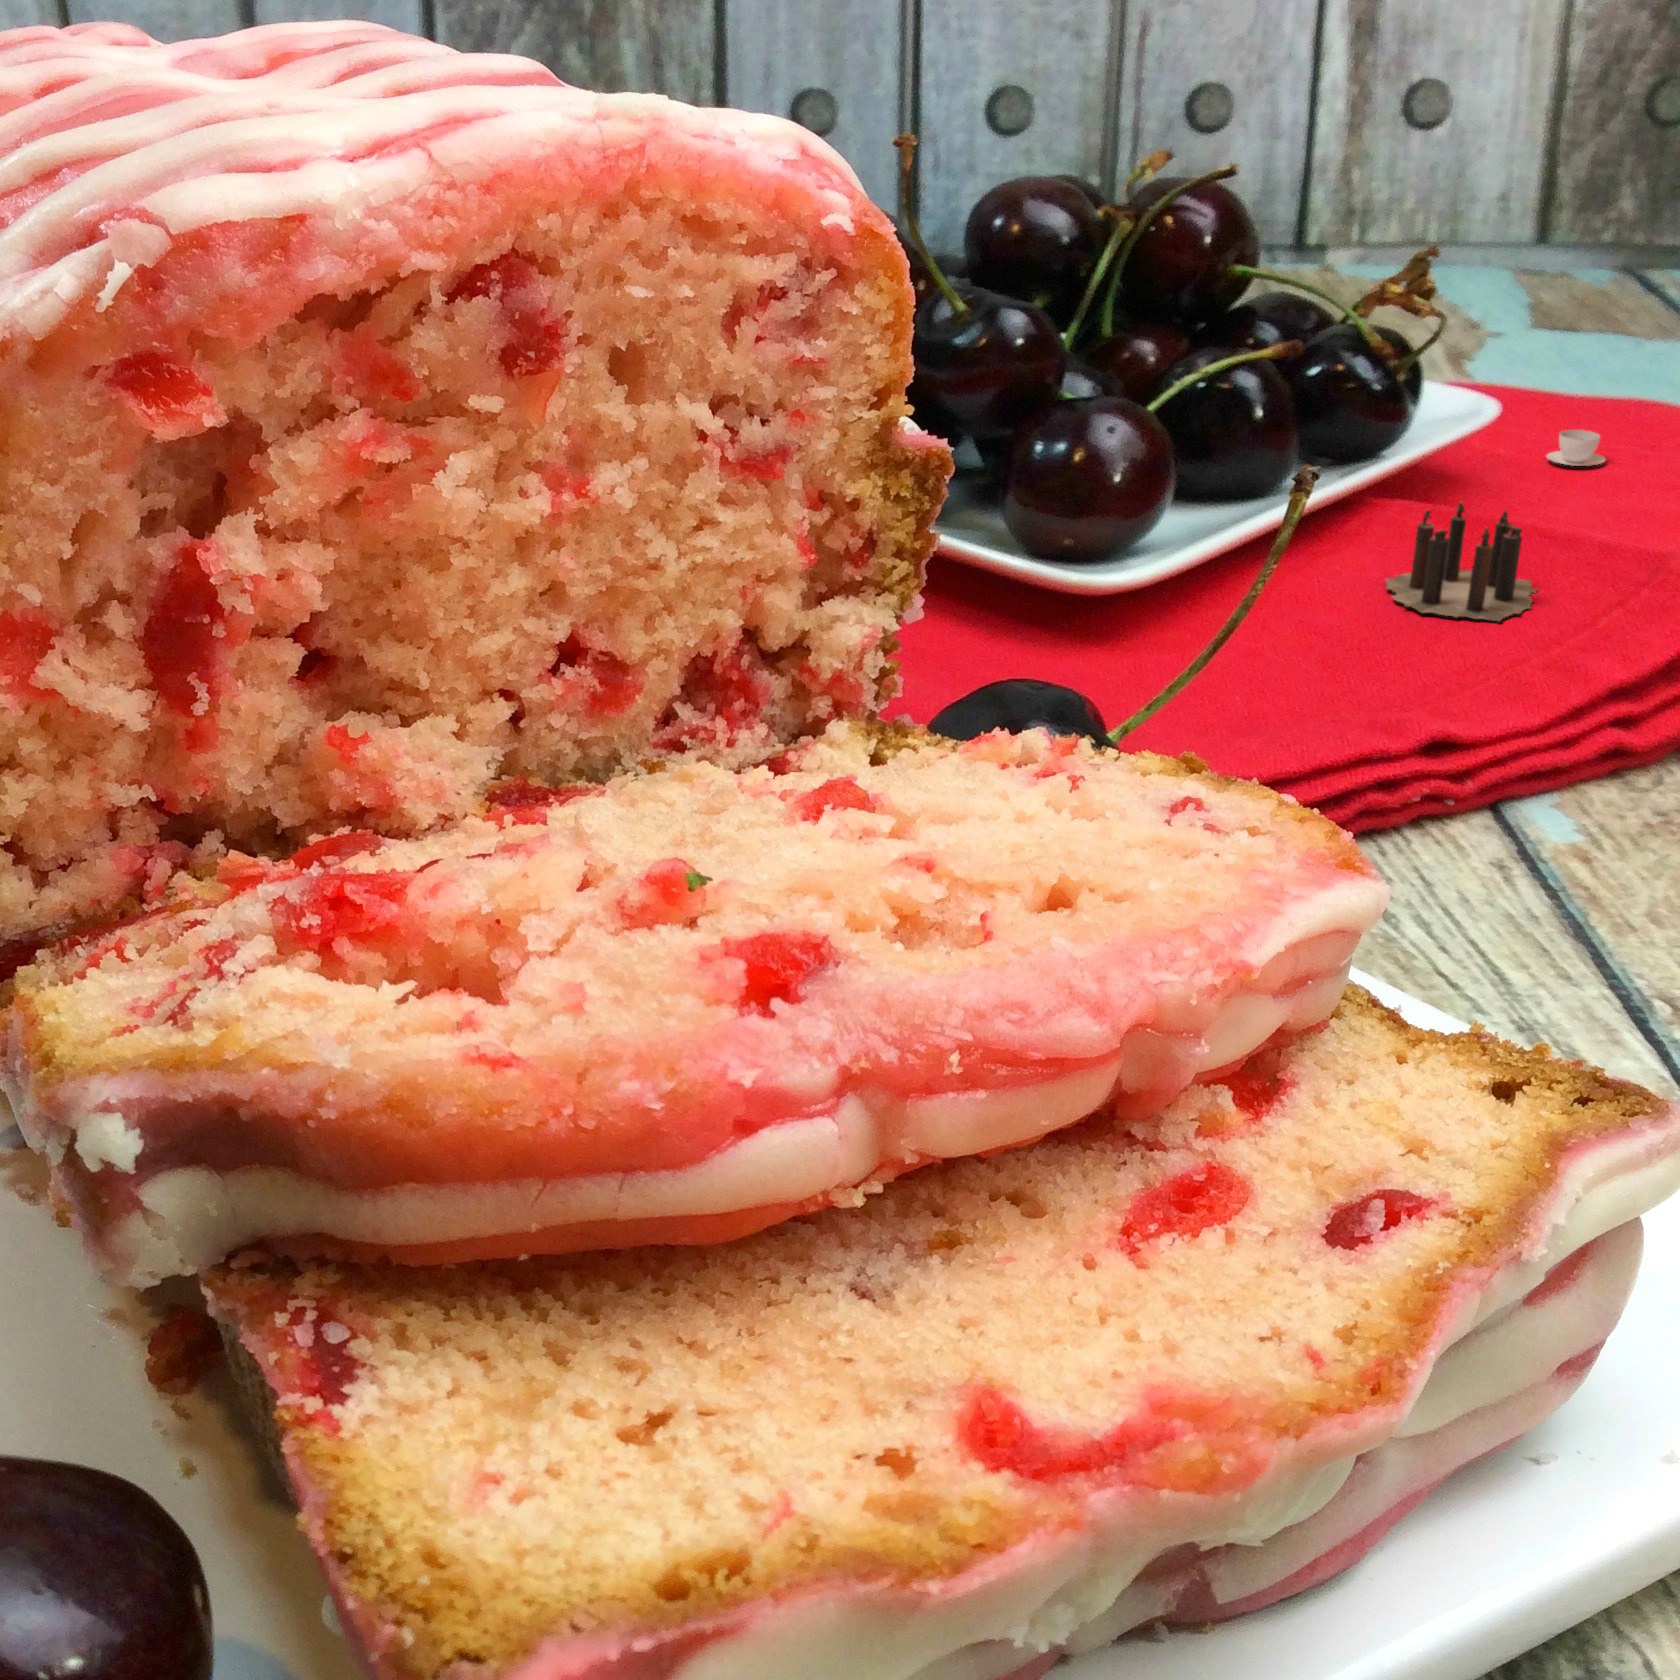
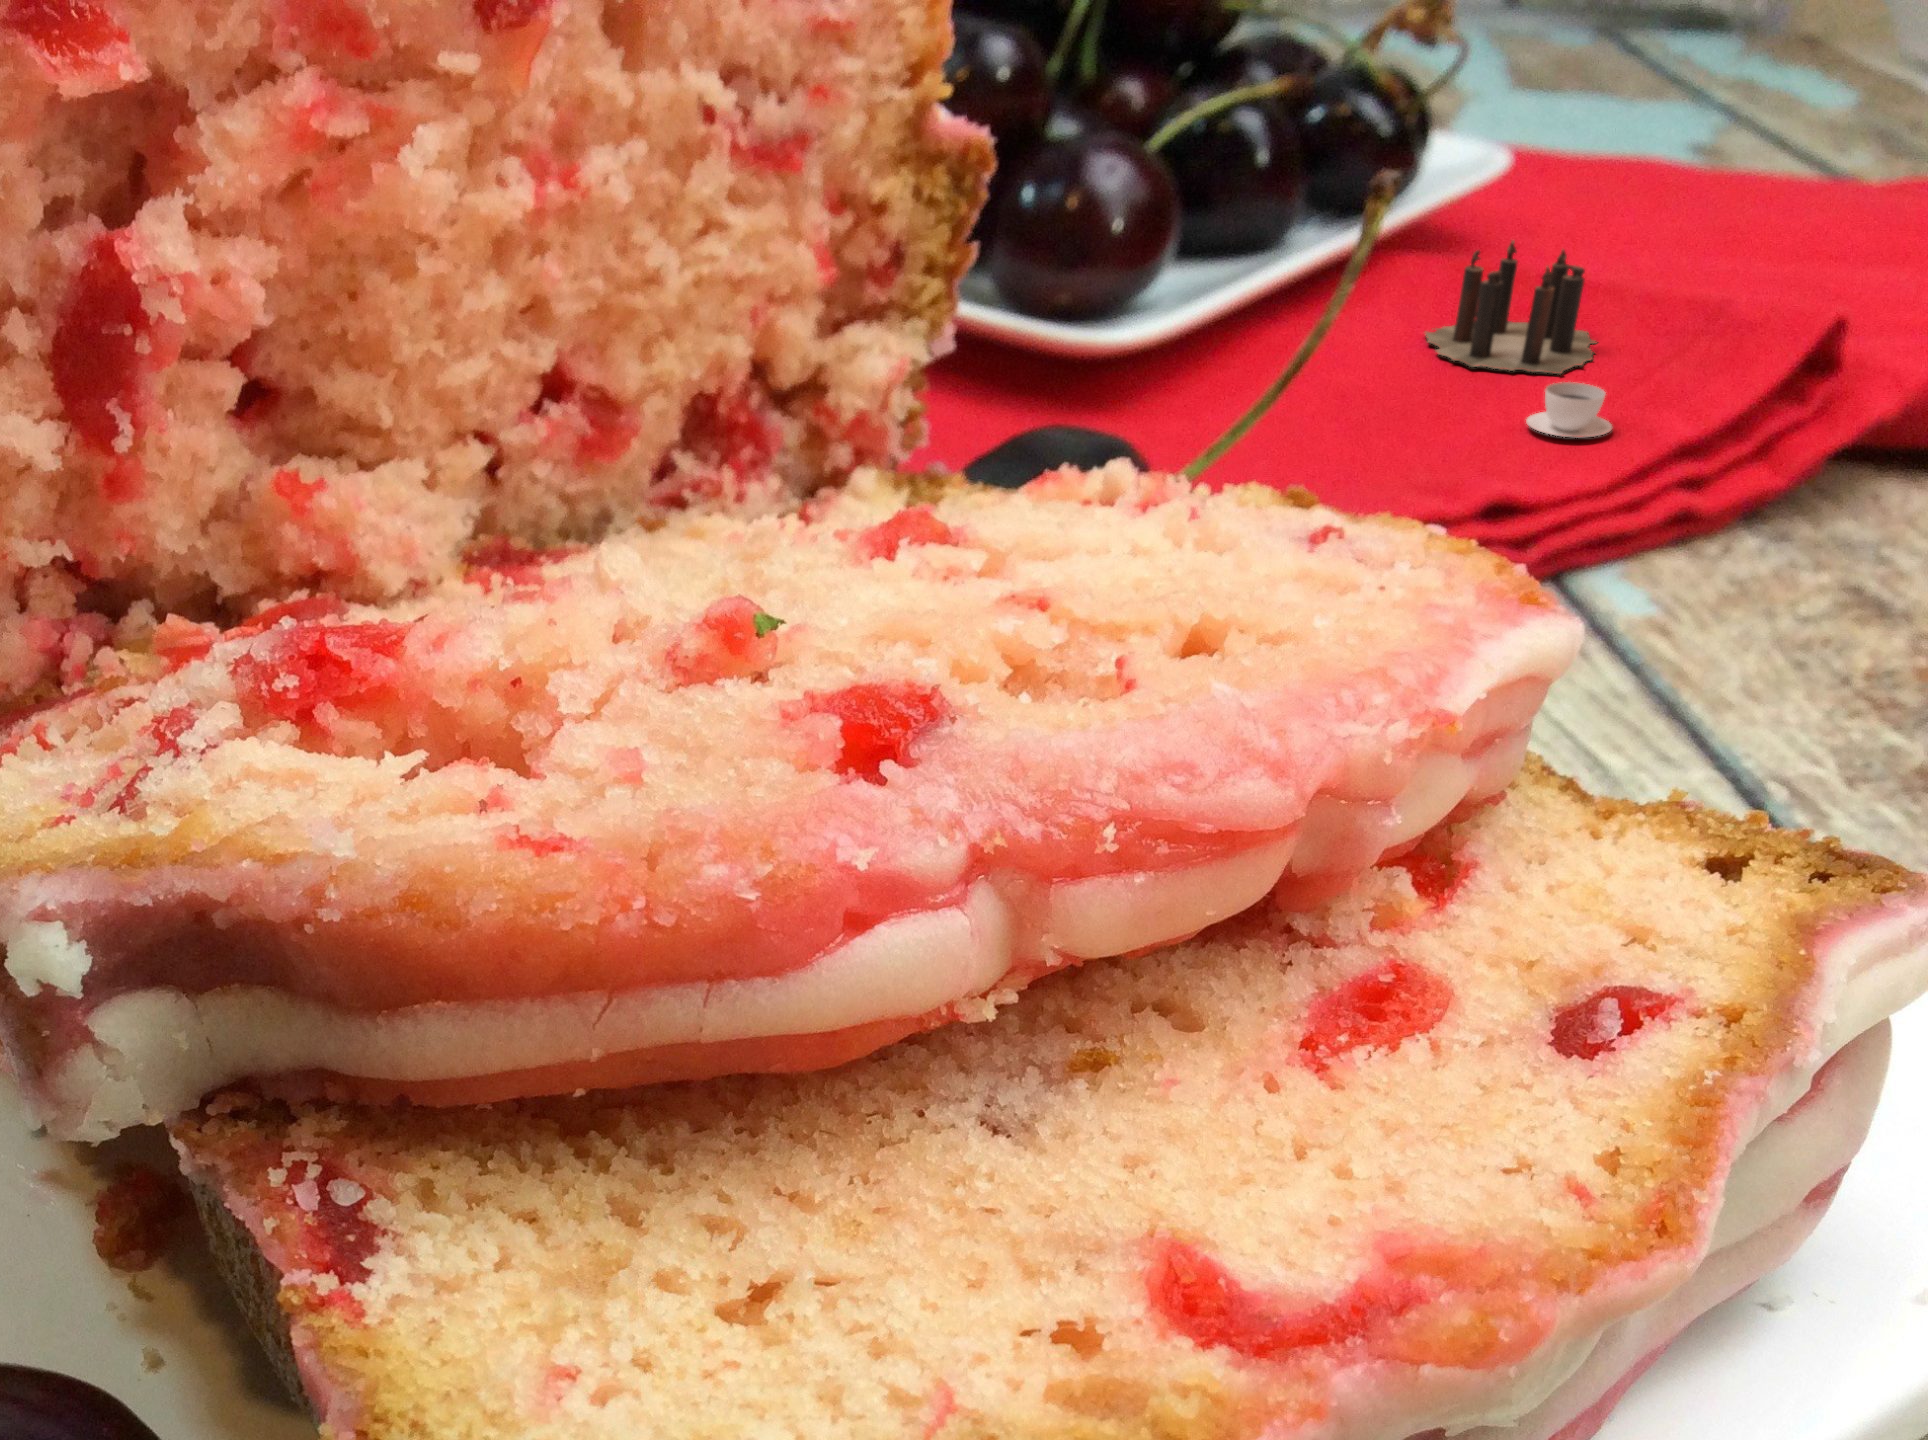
teacup: present [1547,430,1605,466] -> present [1526,382,1612,438]

